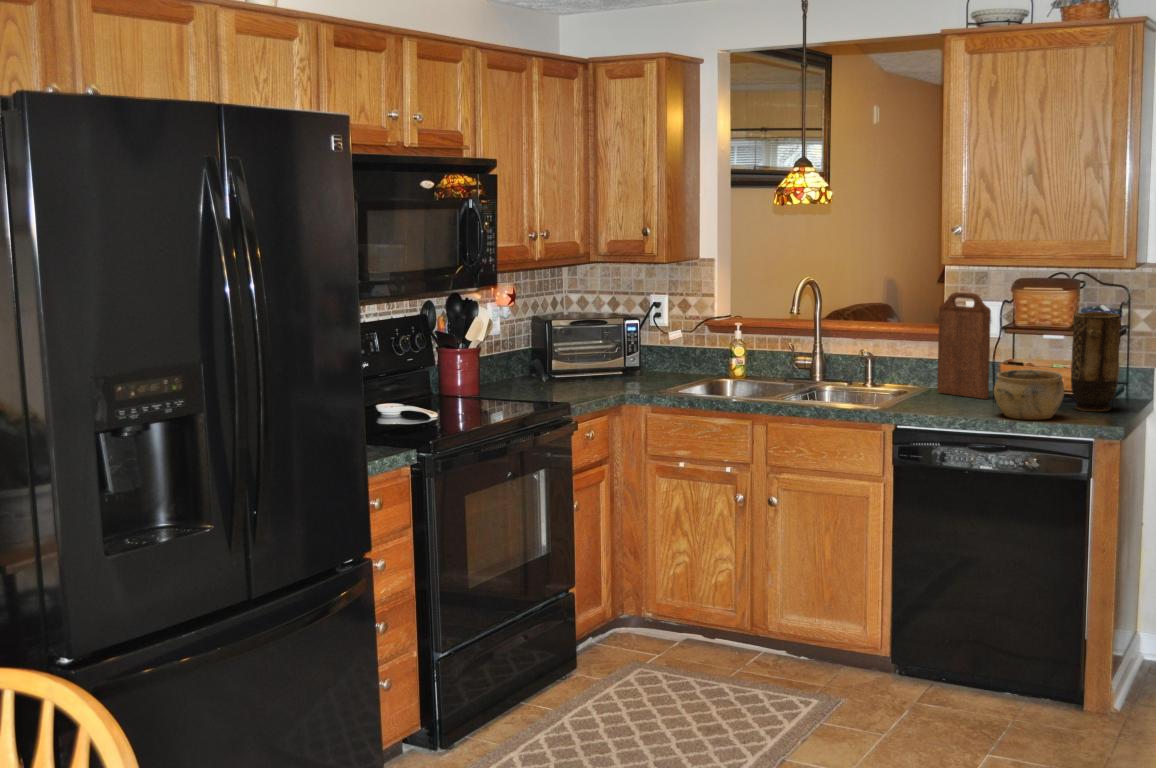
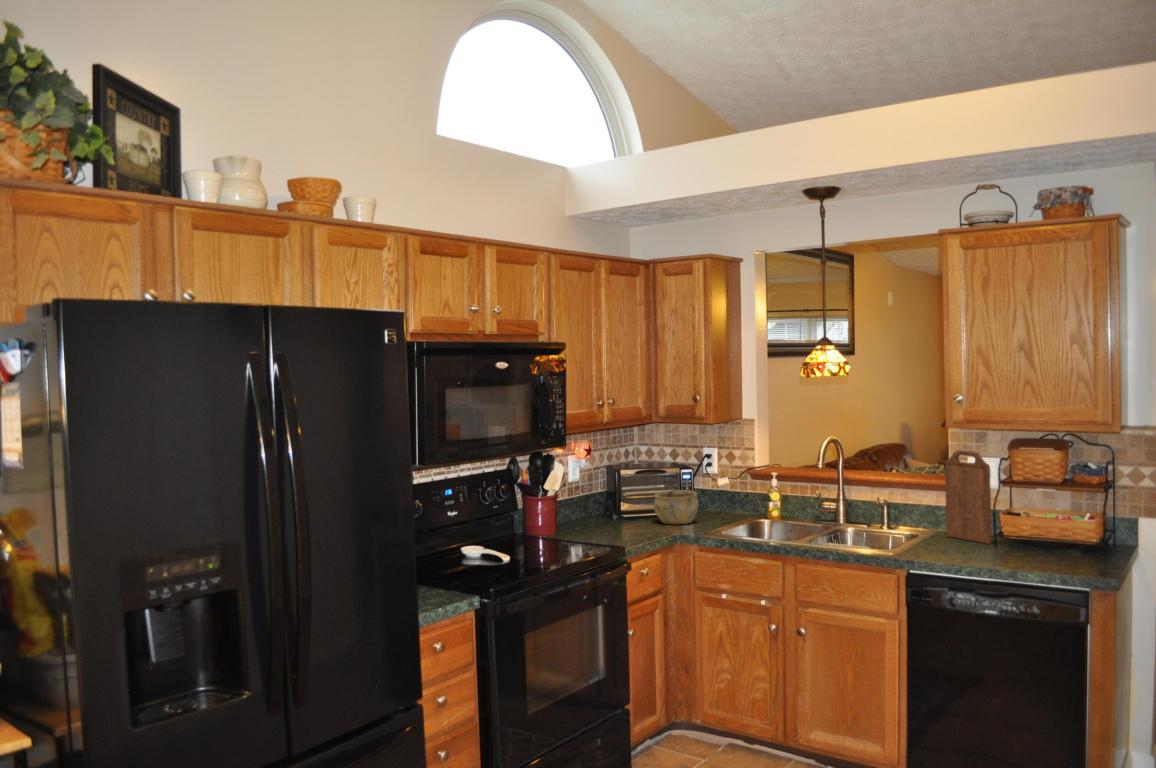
vase: present [1071,312,1120,411] -> none [1064,470,1108,559]
ceramic bowl: present [994,369,1064,420] -> present [654,490,698,524]

